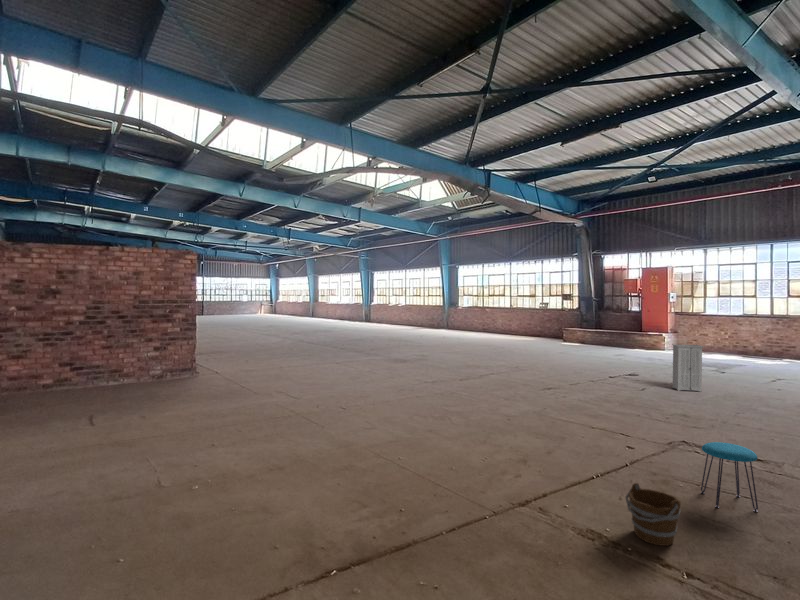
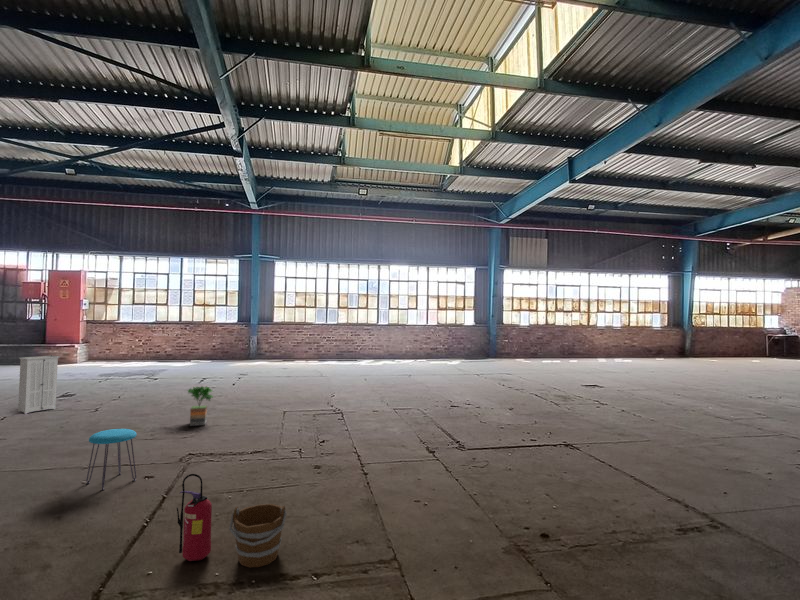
storage cabinet: present [672,344,704,392] -> present [18,355,59,414]
potted tree: none [708,384,739,427] -> present [188,387,213,426]
fire extinguisher: none [596,442,621,514] -> present [177,474,212,561]
stool: present [701,442,758,512] -> present [86,429,137,490]

